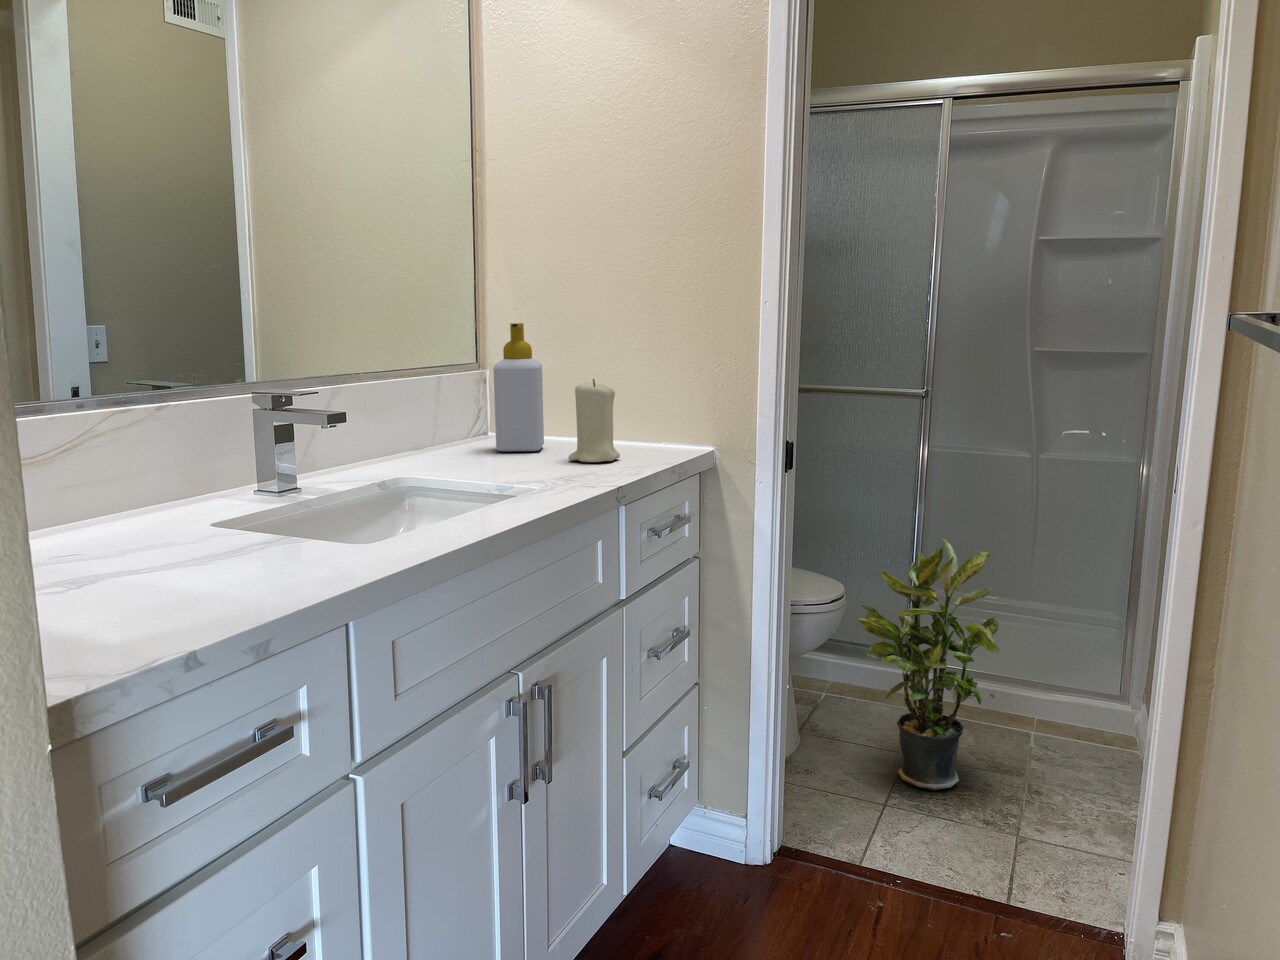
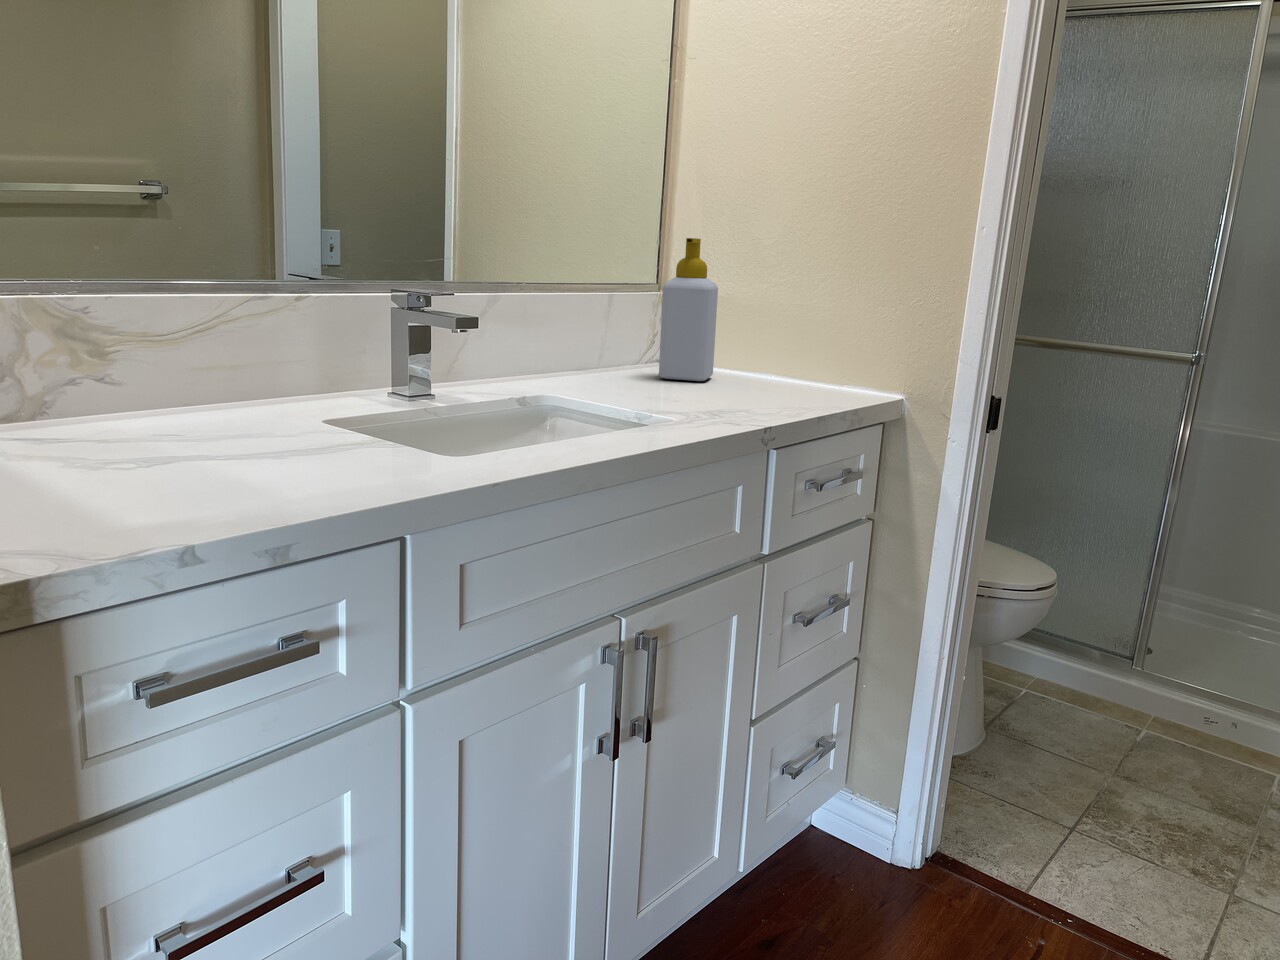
candle: present [568,379,620,462] -> none [730,304,789,398]
potted plant: present [858,539,999,791] -> none [1066,529,1248,822]

